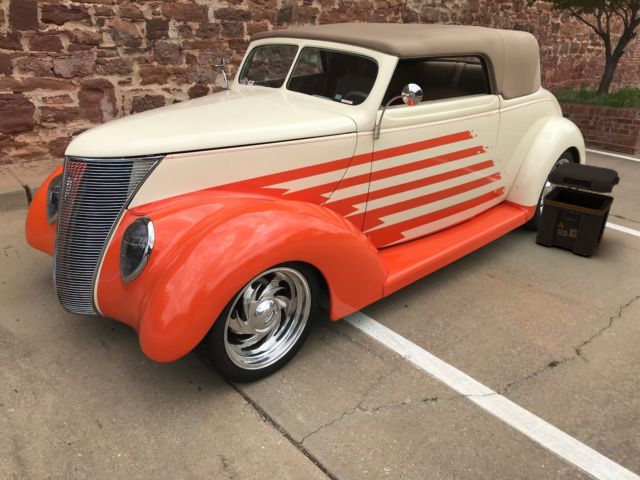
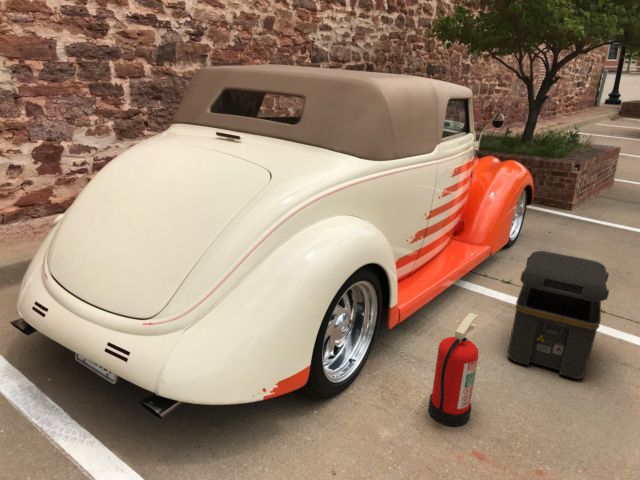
fire extinguisher: none [466,194,506,271] -> present [428,313,478,427]

